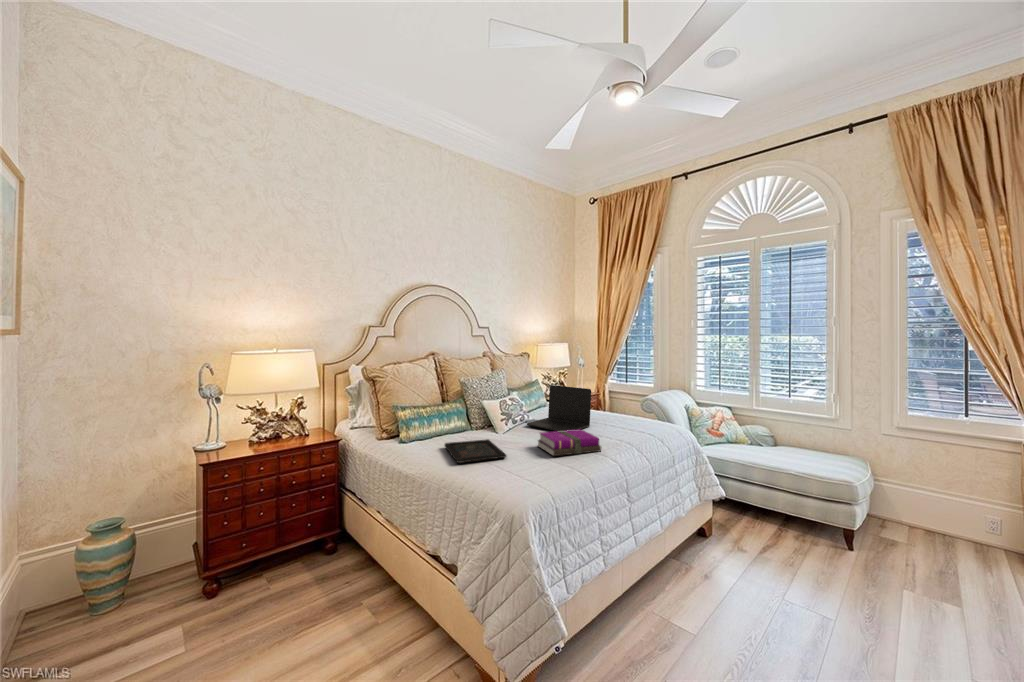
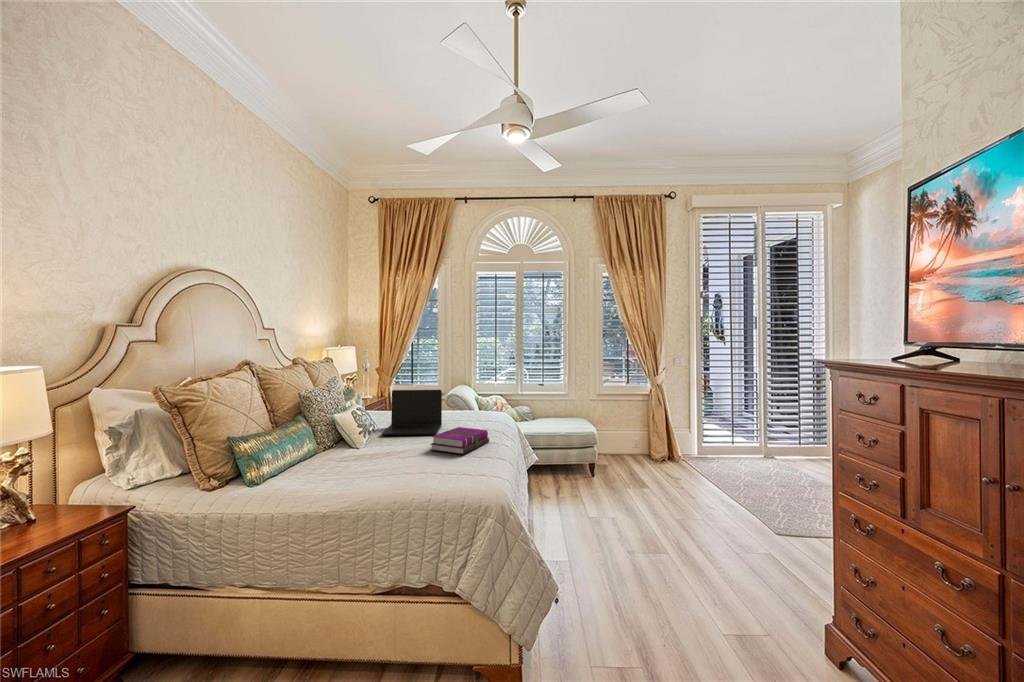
tray: present [445,439,506,463] -> none [332,455,424,482]

